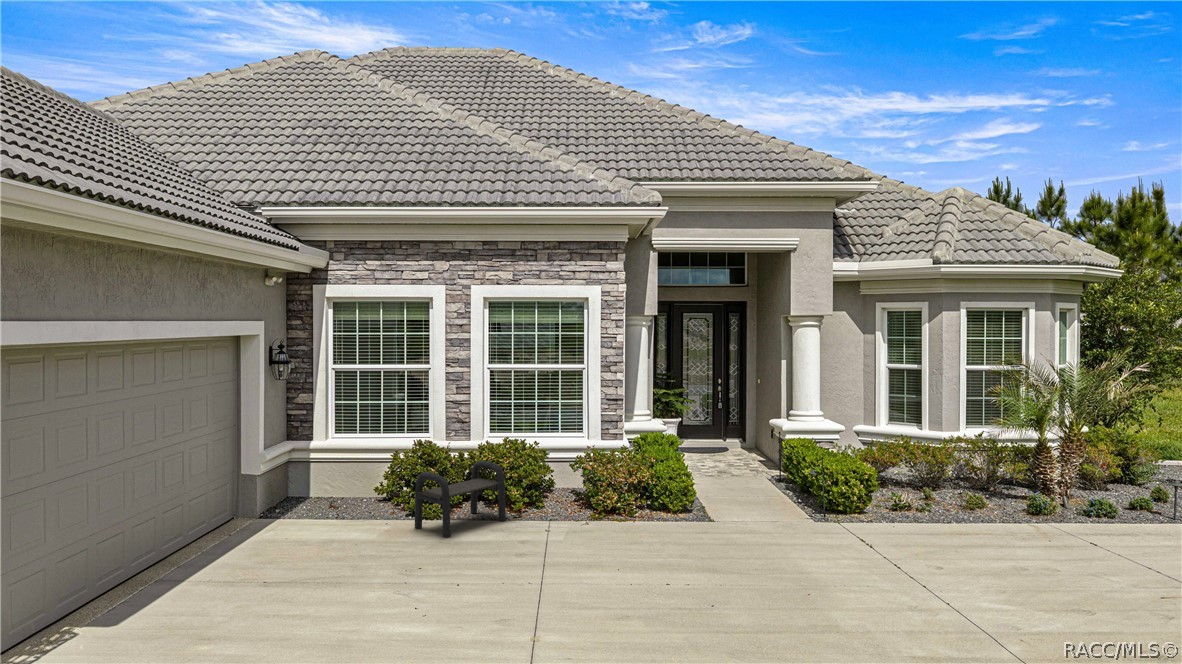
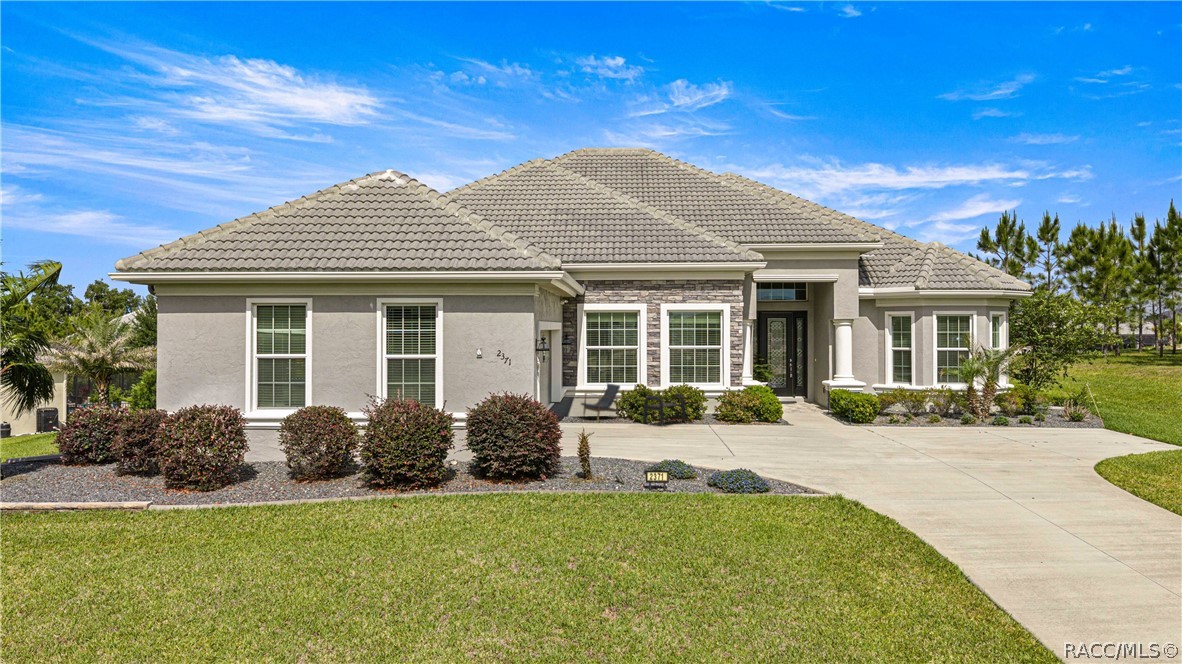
lounge chair: none [308,437,386,518] -> present [581,383,620,420]

